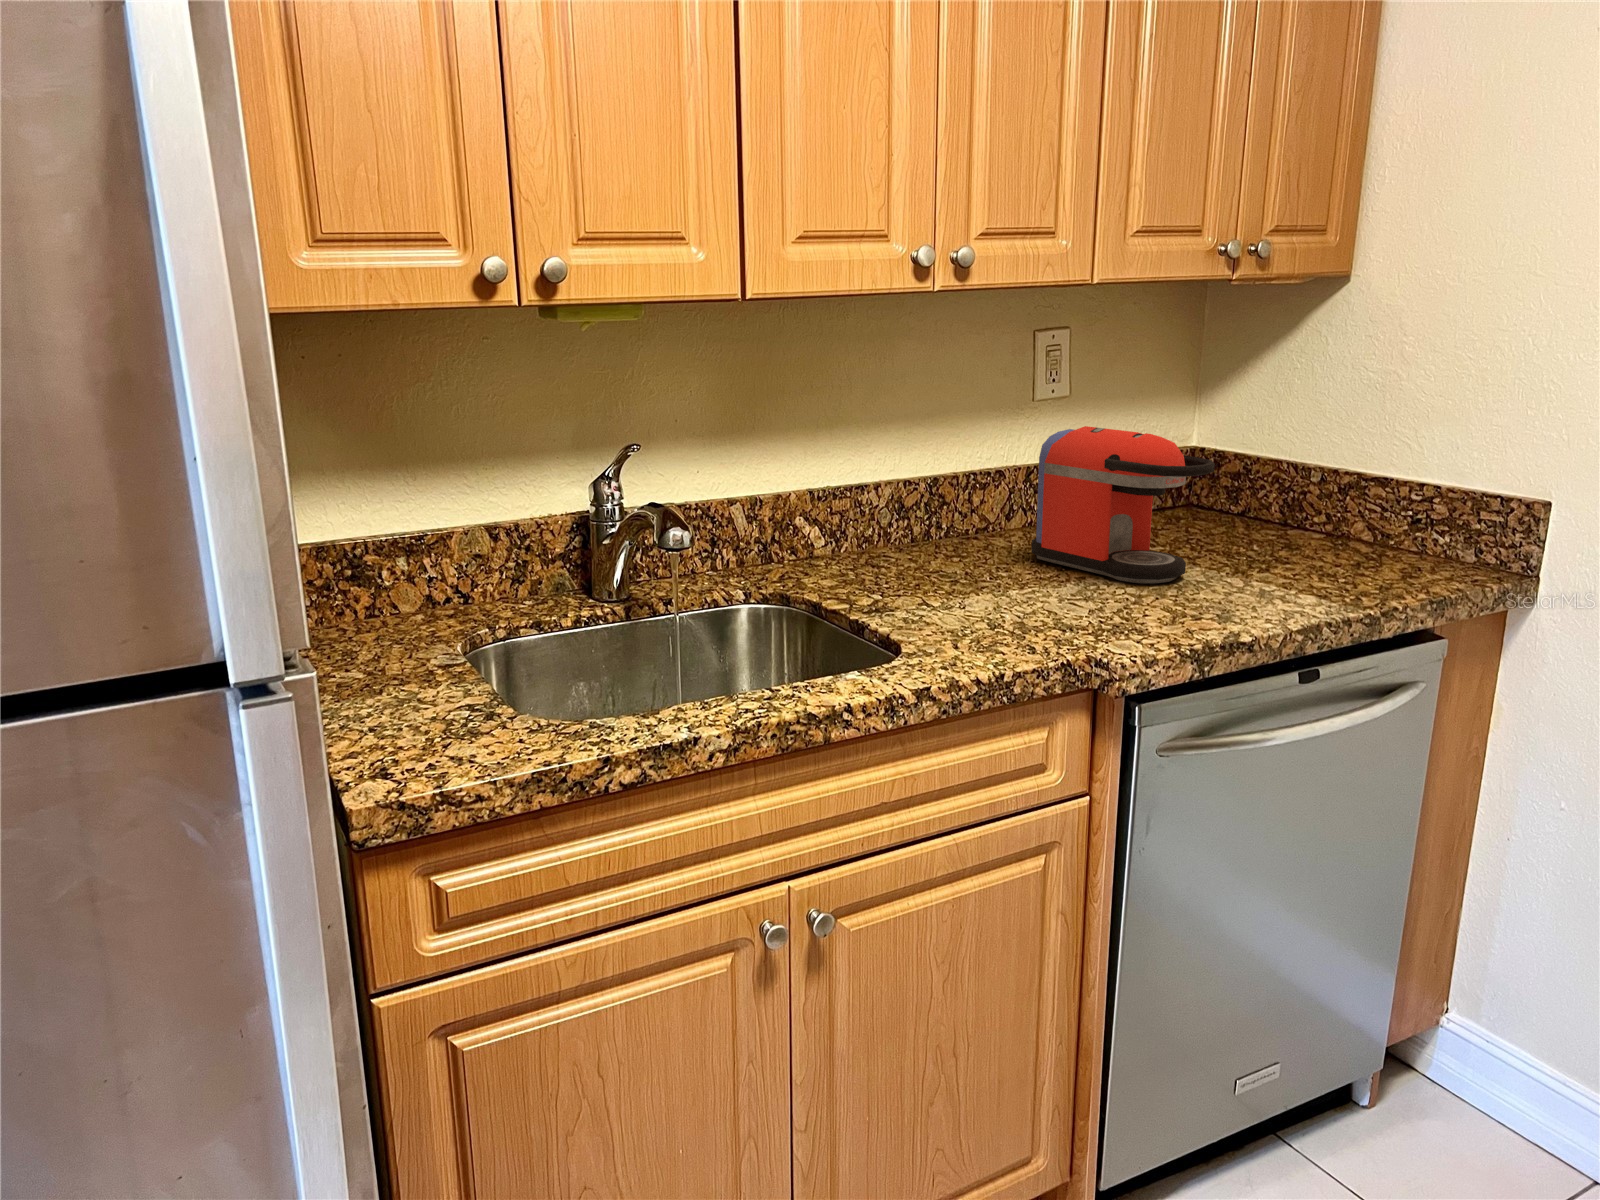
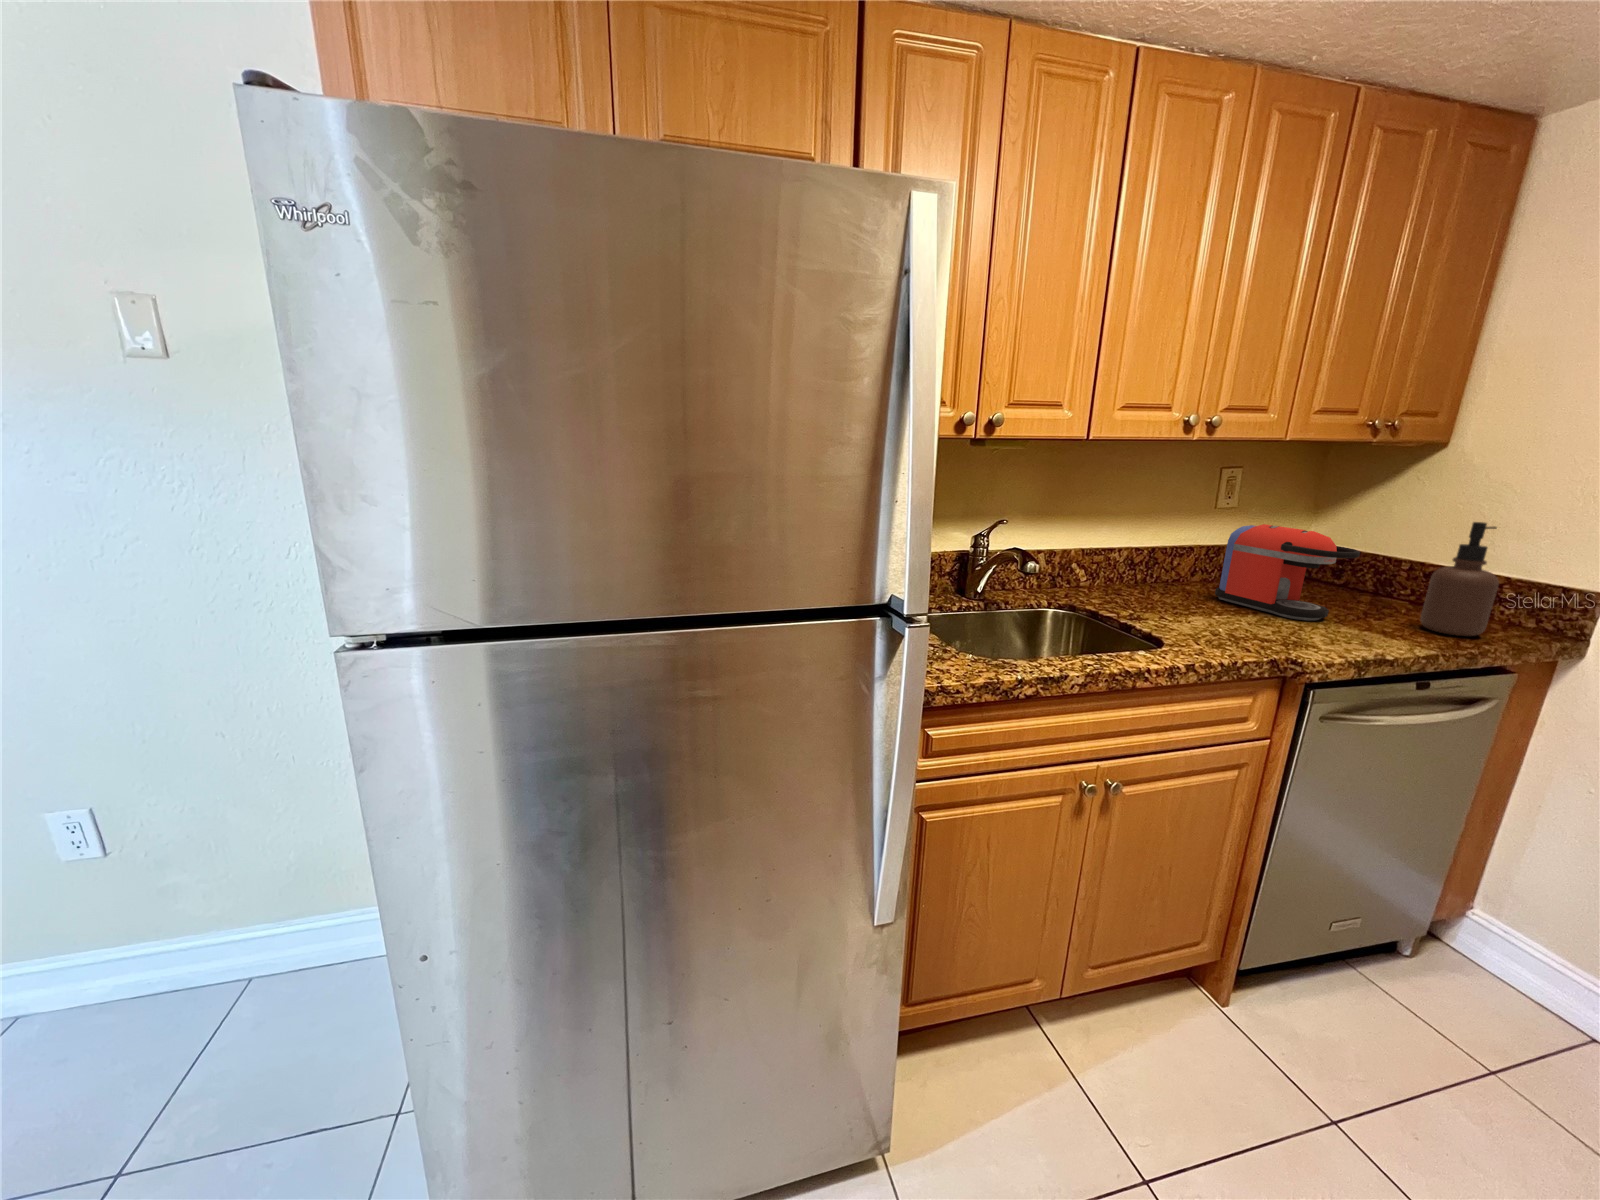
soap dispenser: none [1314,403,1405,587] -> present [1421,522,1499,636]

